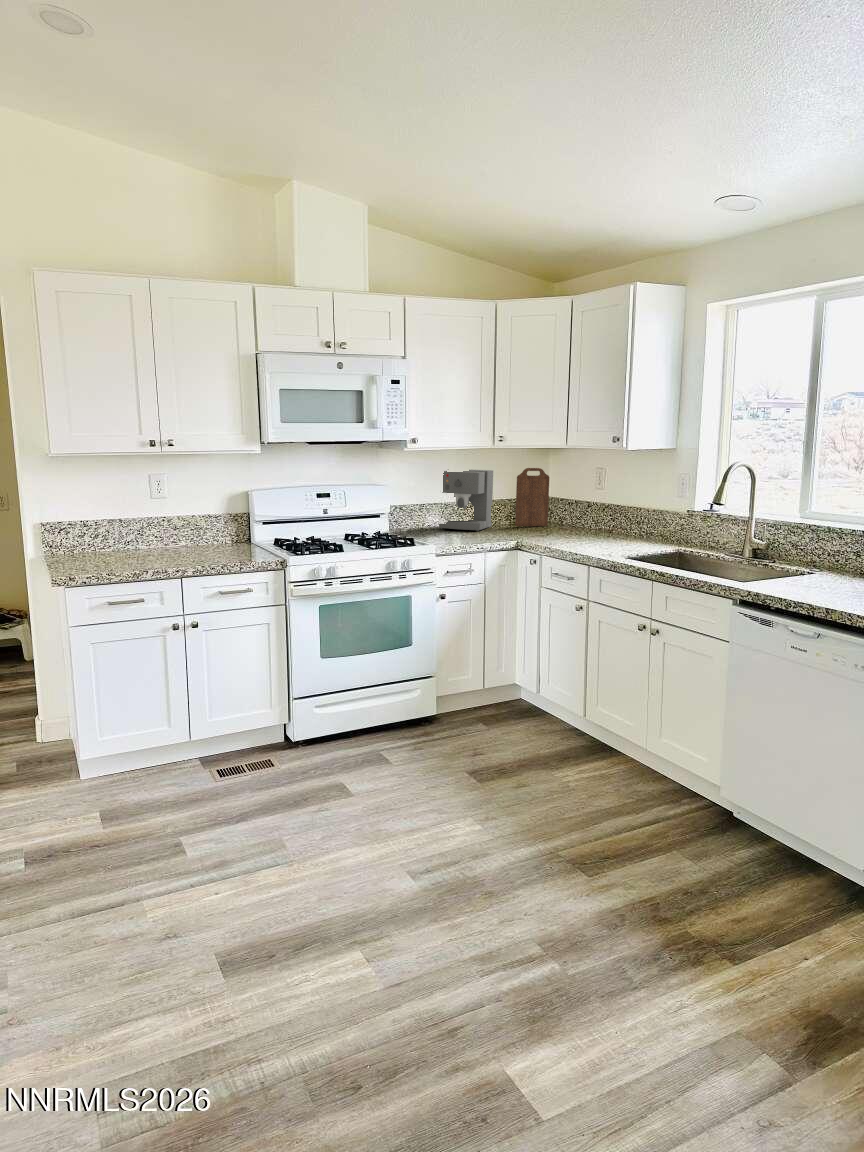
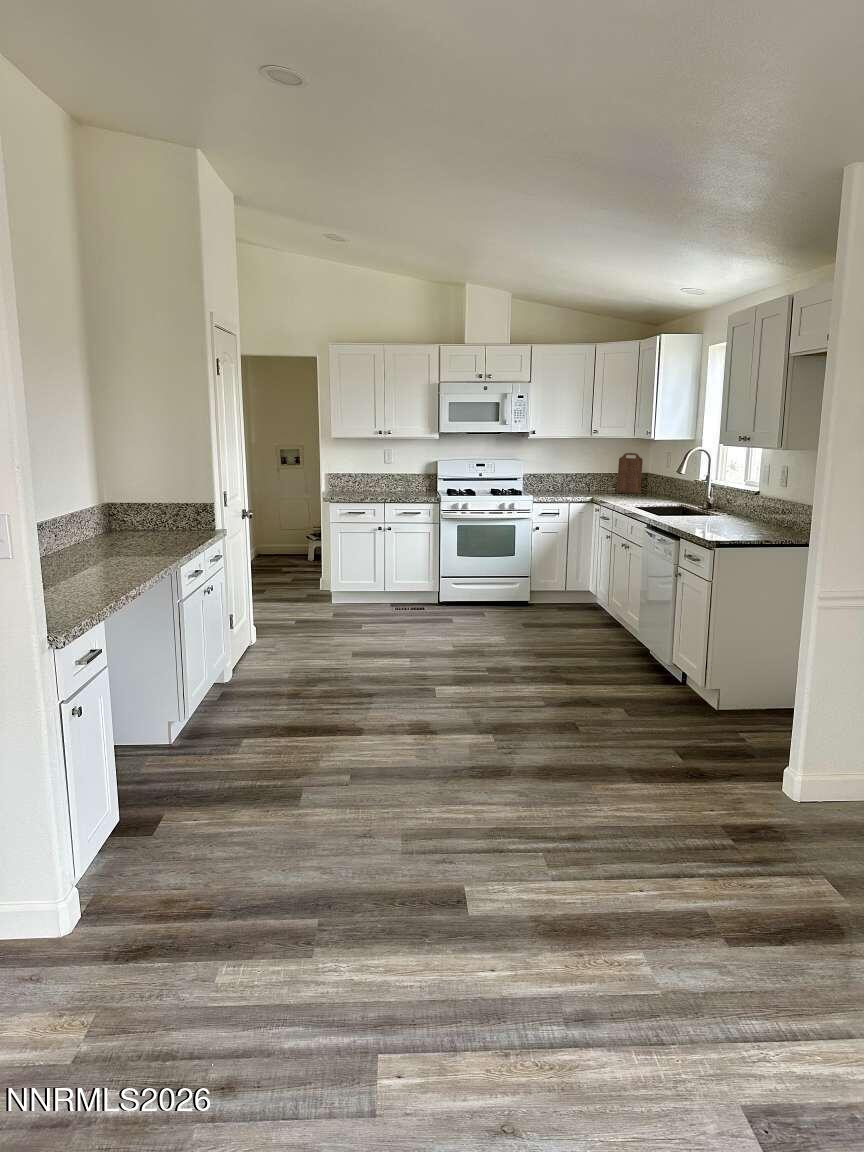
coffee maker: present [439,470,493,531] -> none [564,453,605,494]

